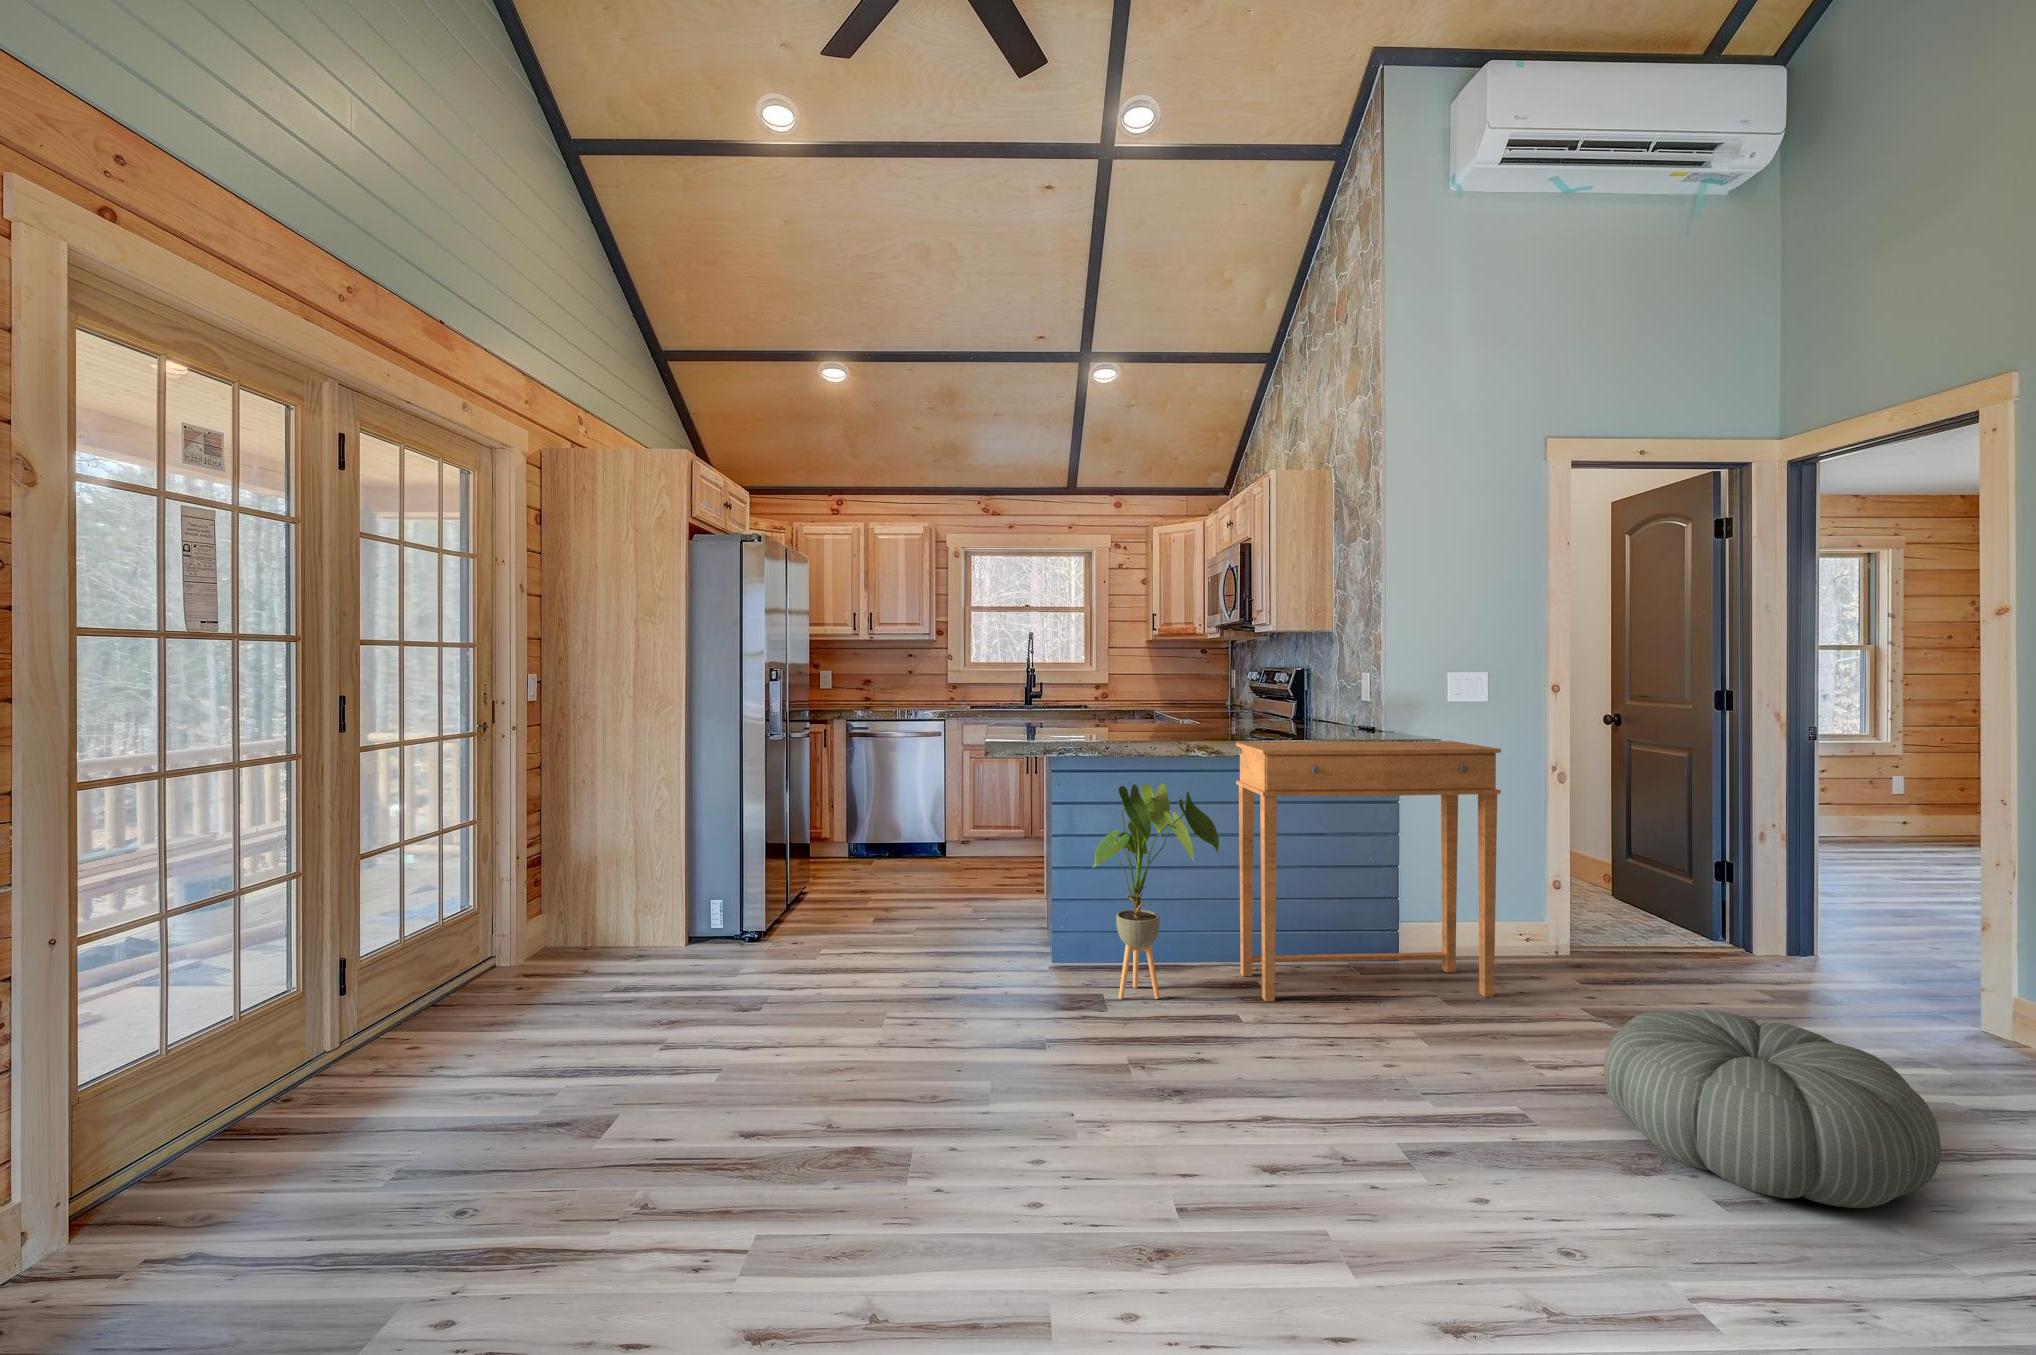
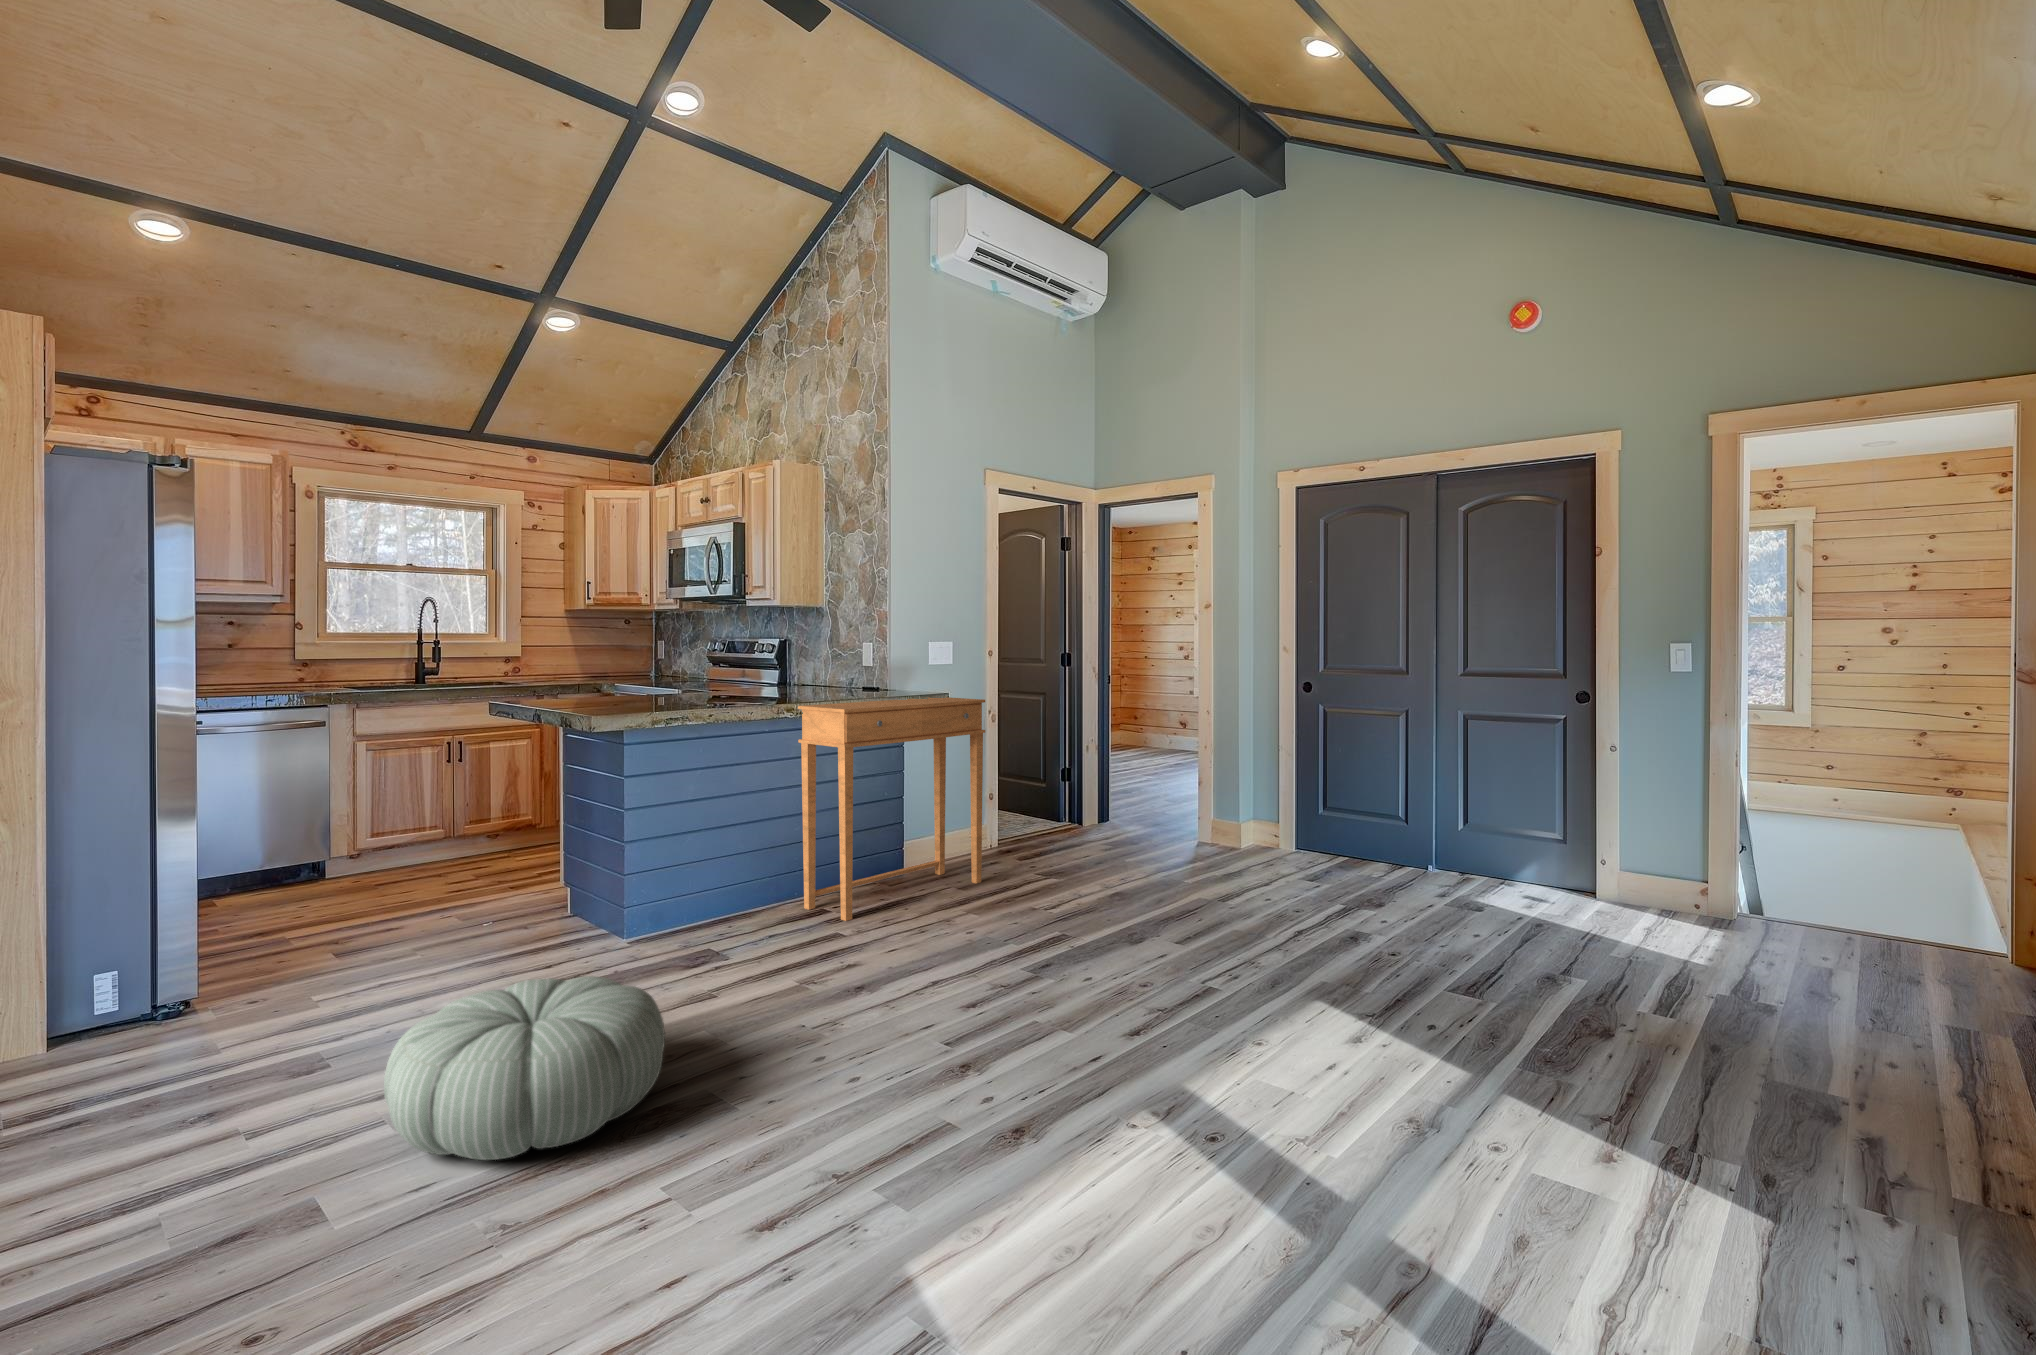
house plant: present [1093,783,1219,999] -> none [692,746,822,948]
pouf: present [1604,1010,1941,1208] -> present [384,976,665,1160]

